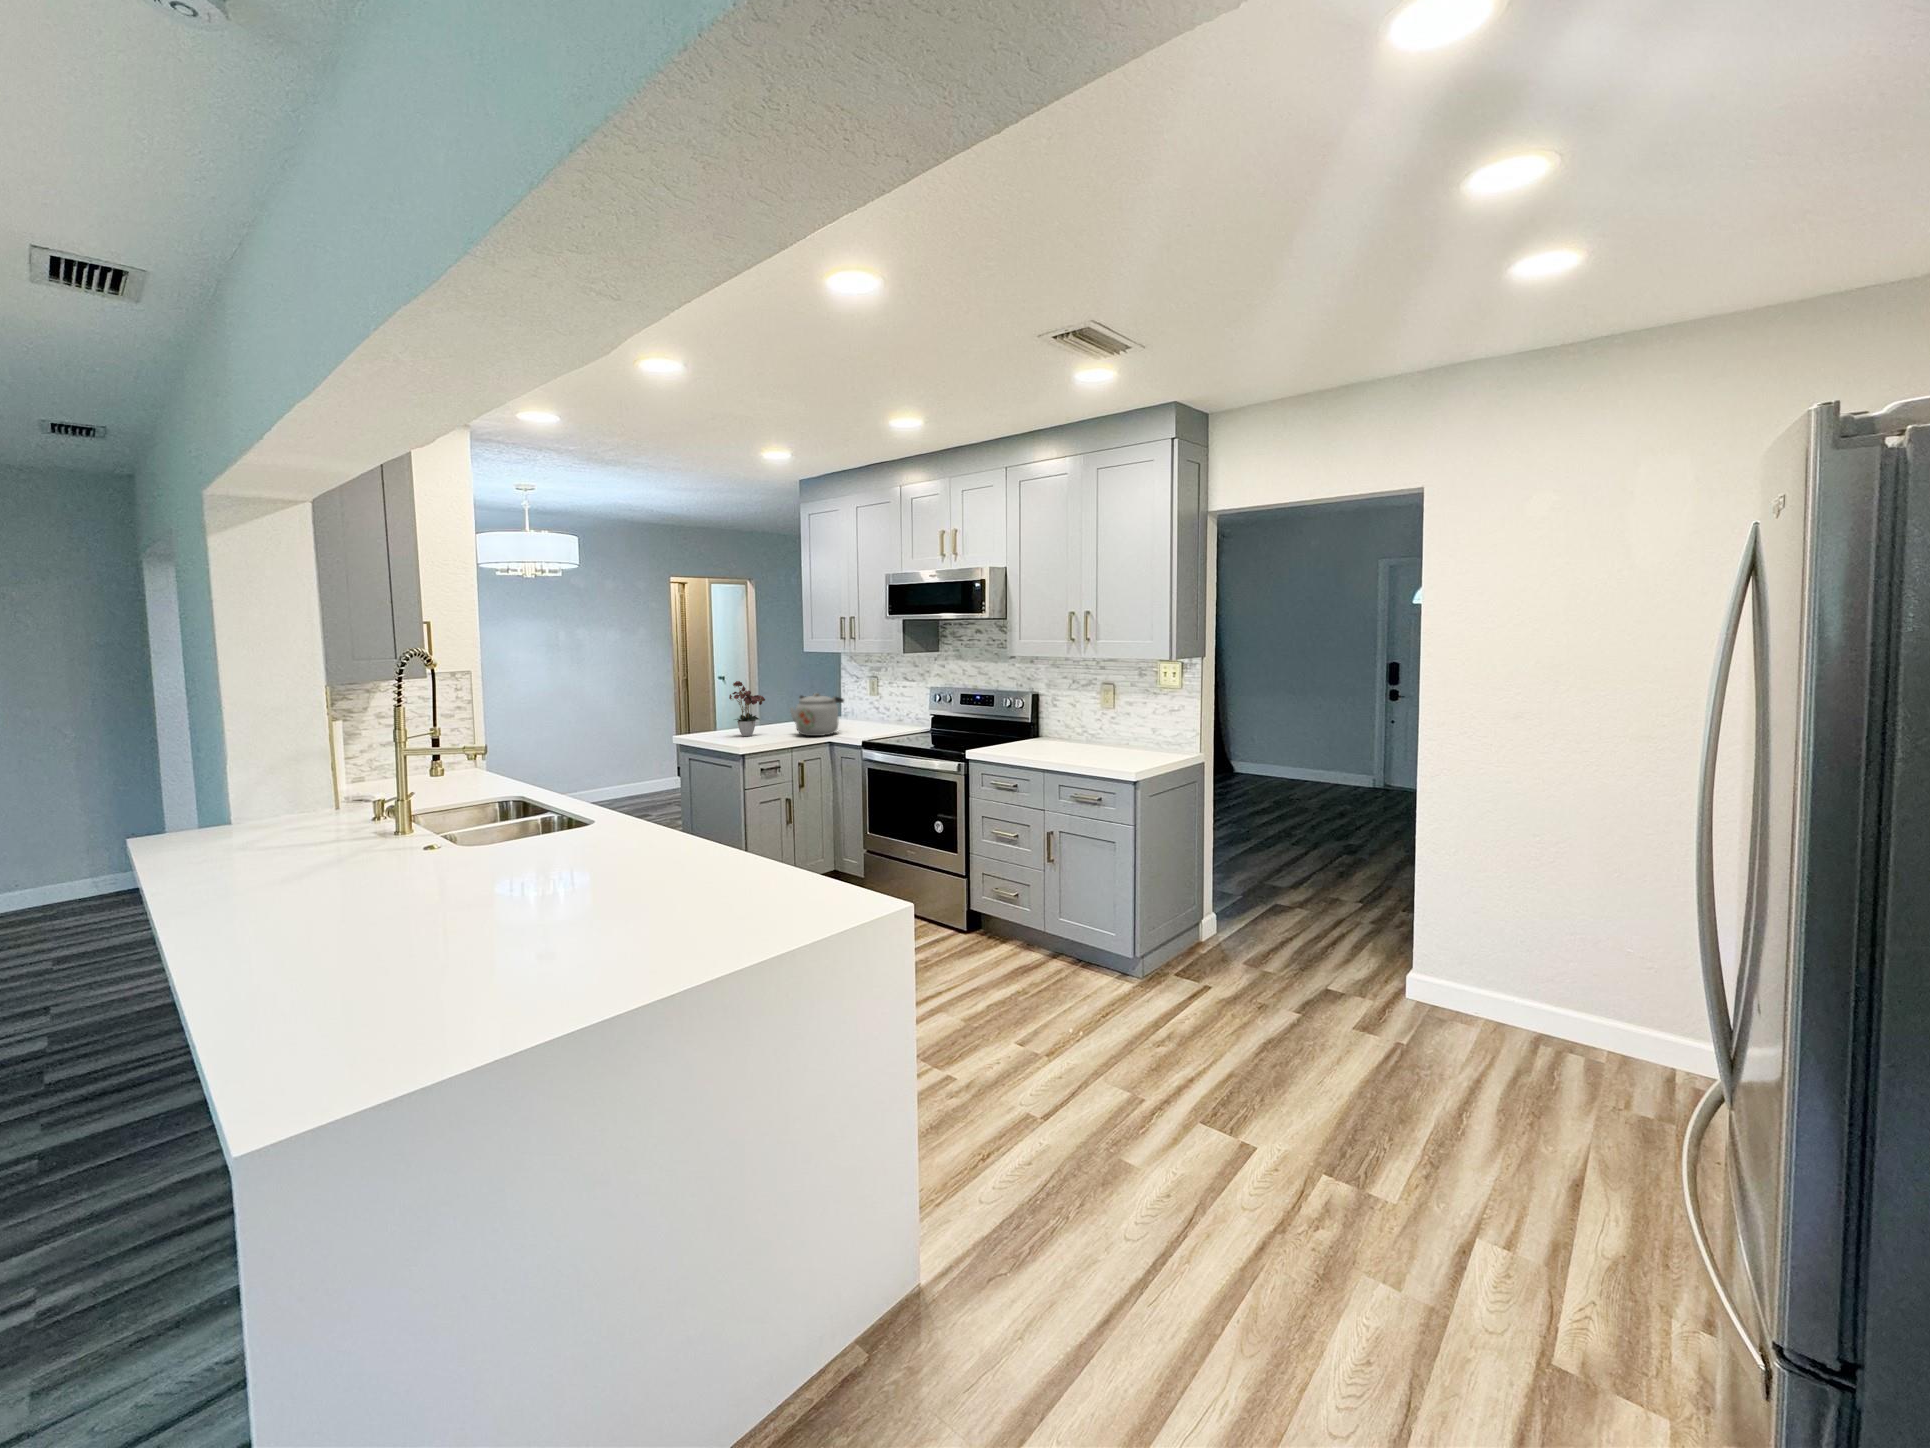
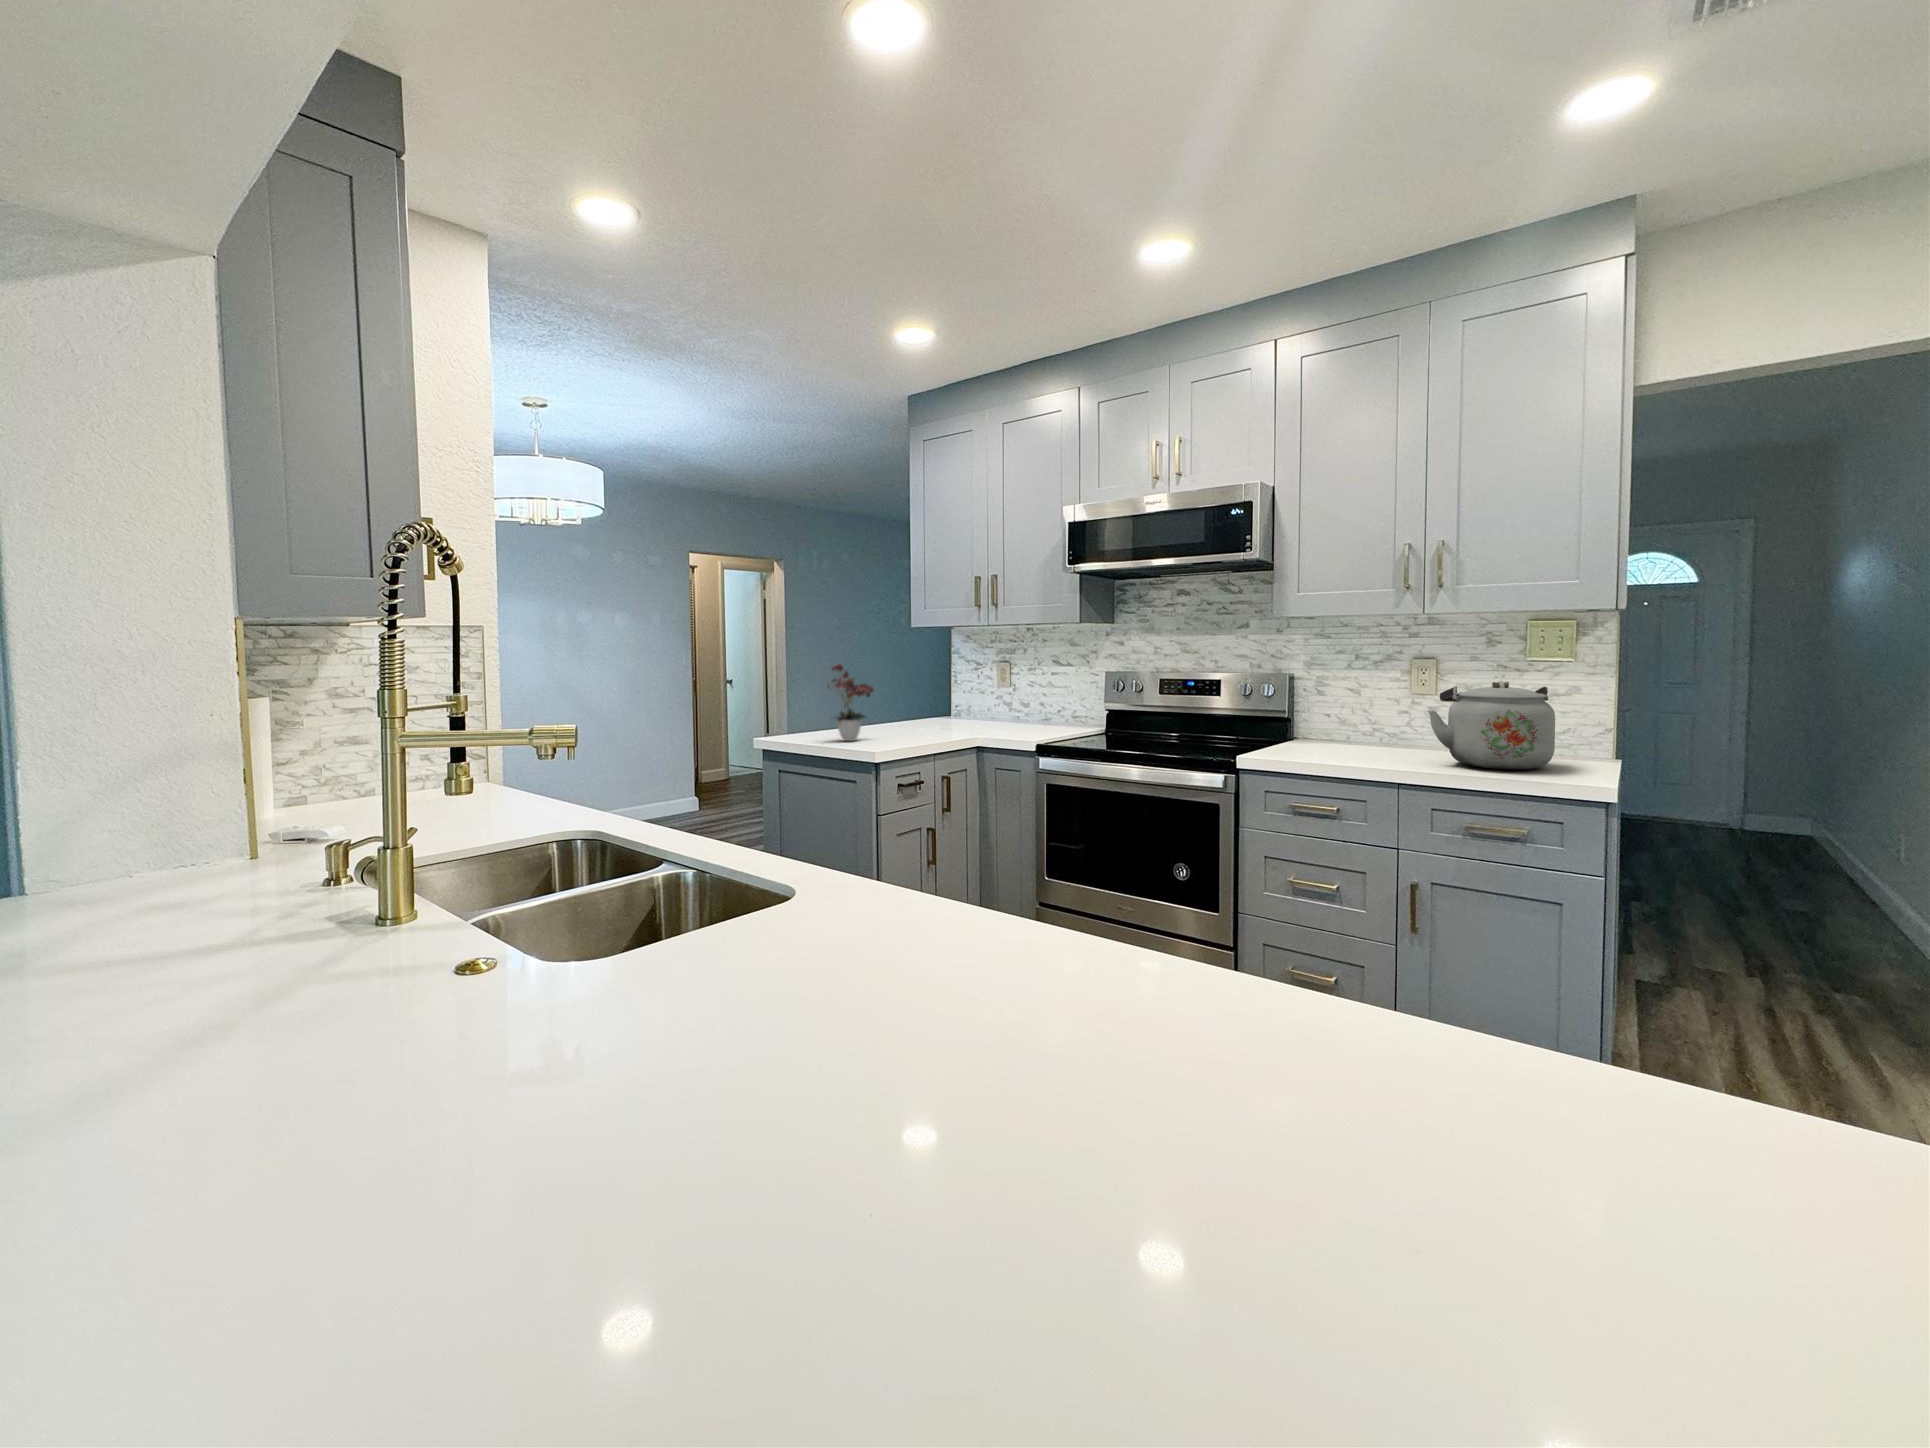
kettle: present [790,693,844,736] -> present [1428,681,1555,770]

